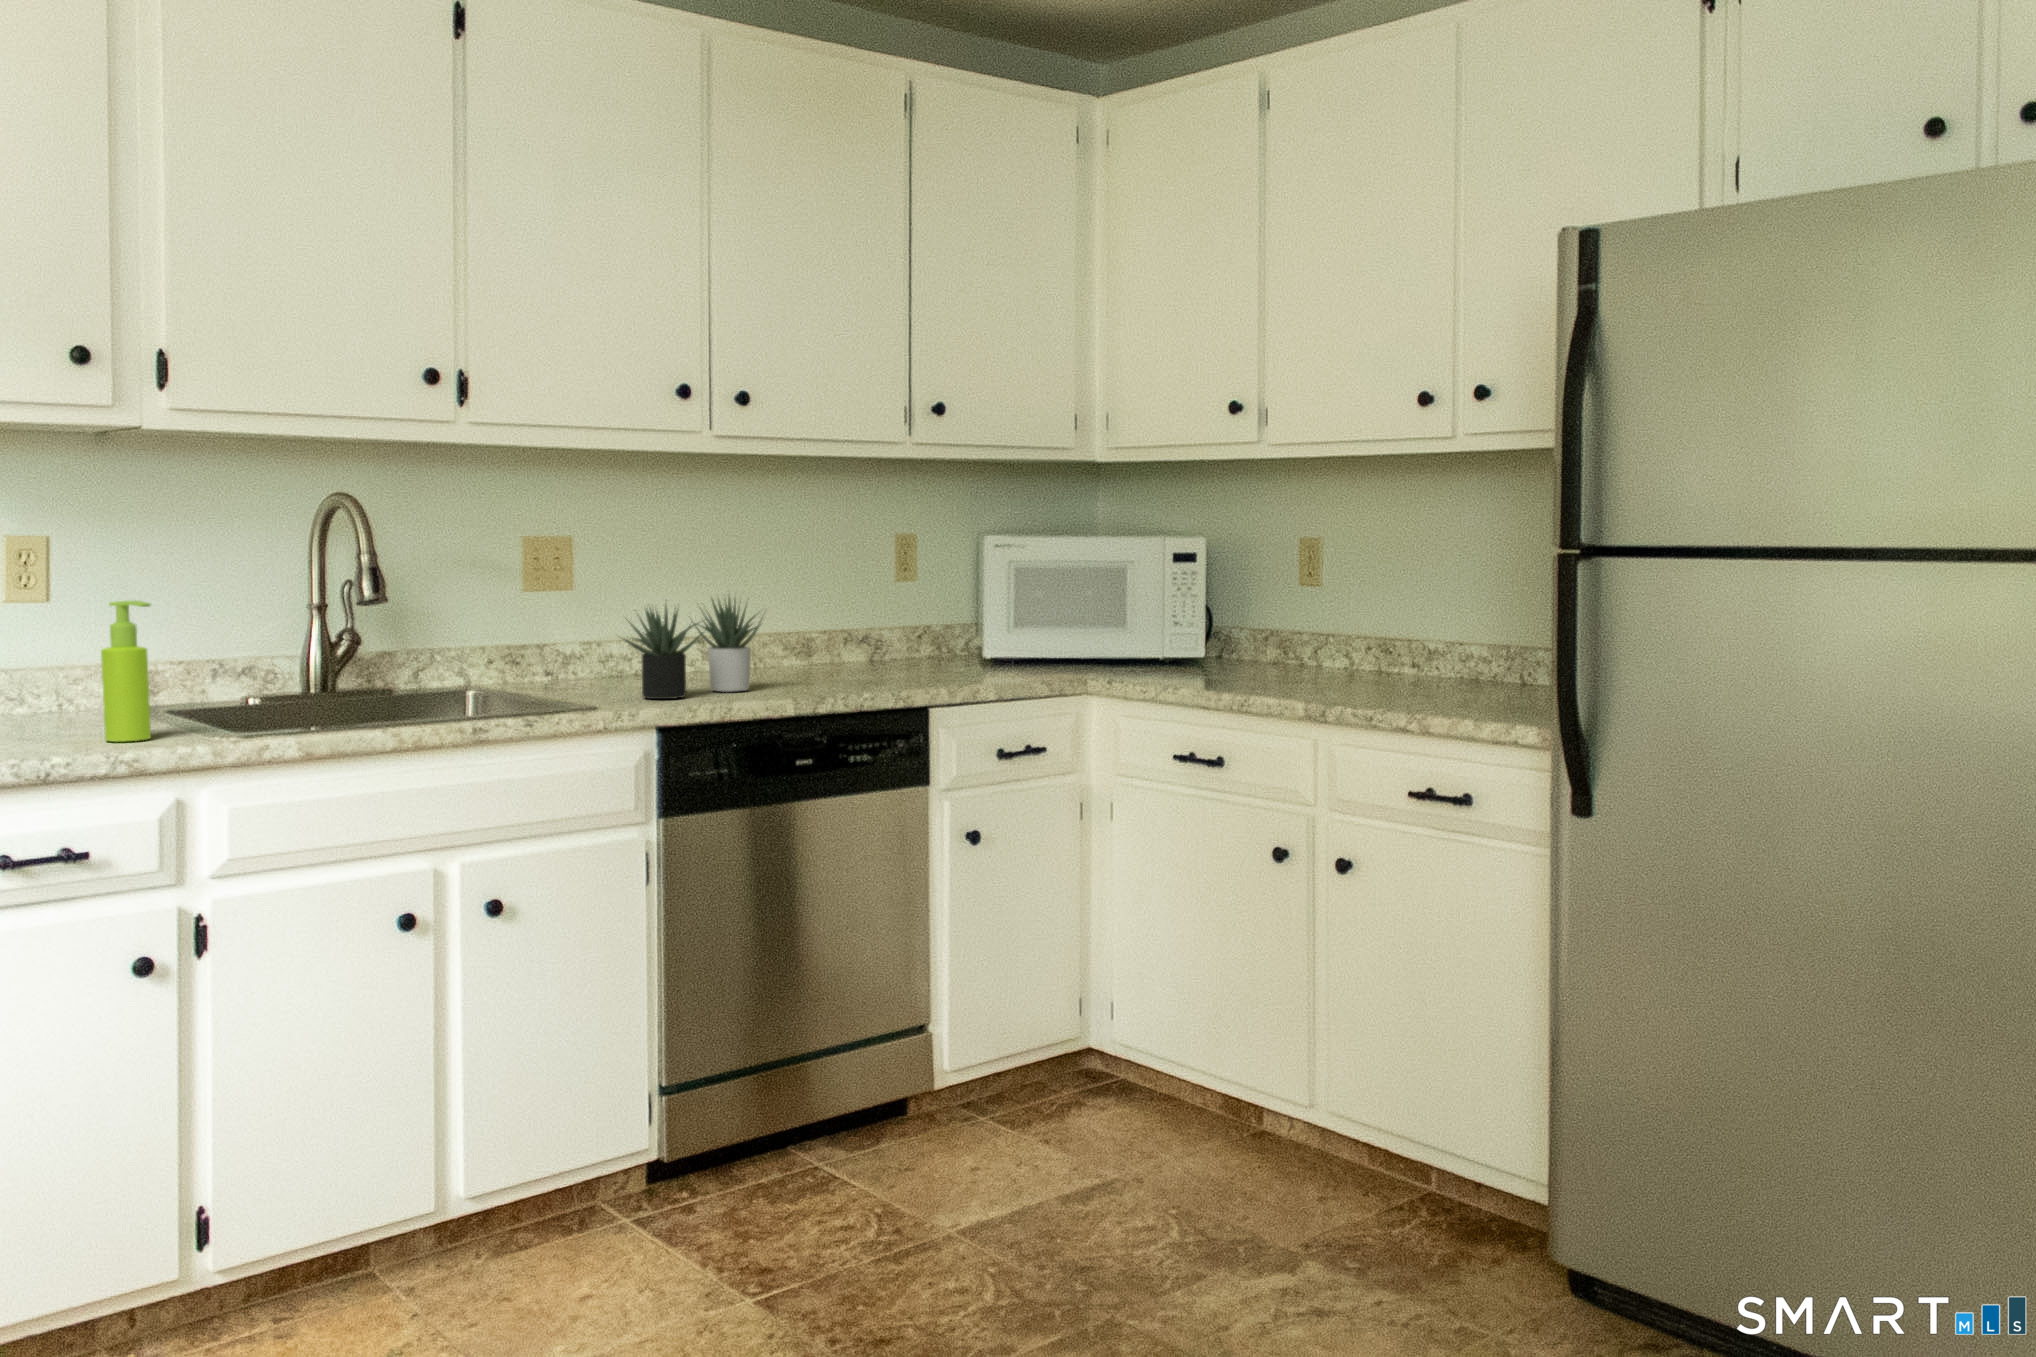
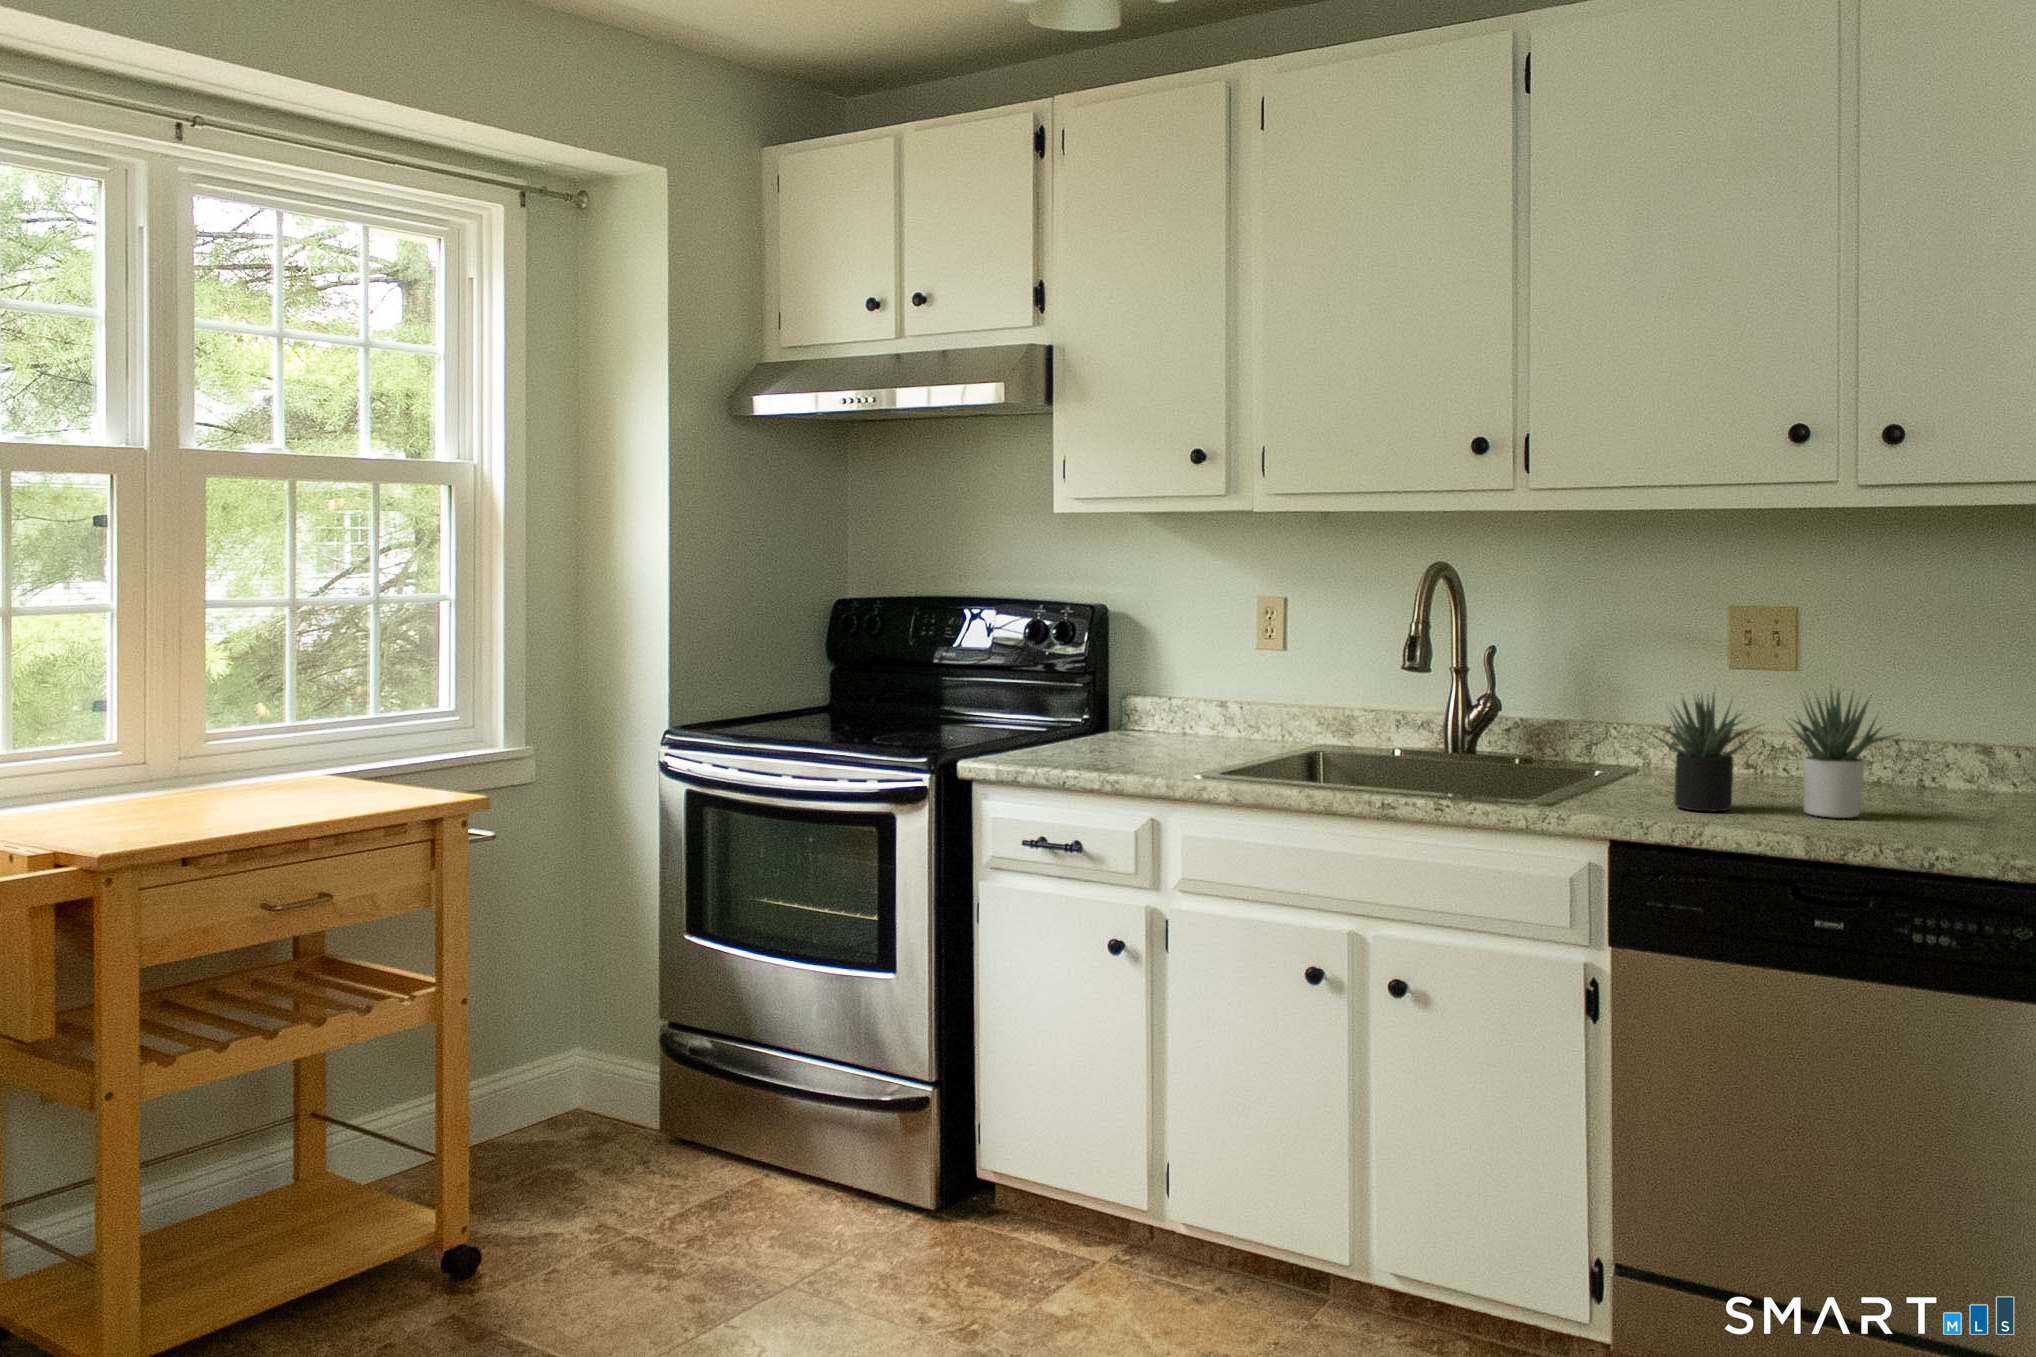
soap dispenser: present [101,600,151,742] -> none [1132,654,1166,767]

